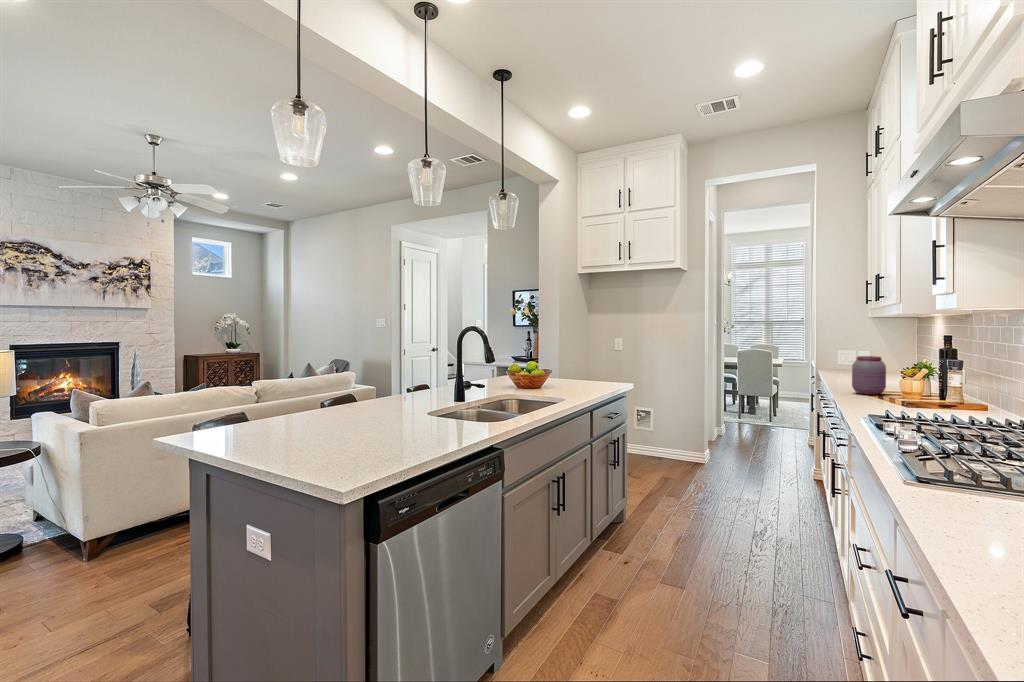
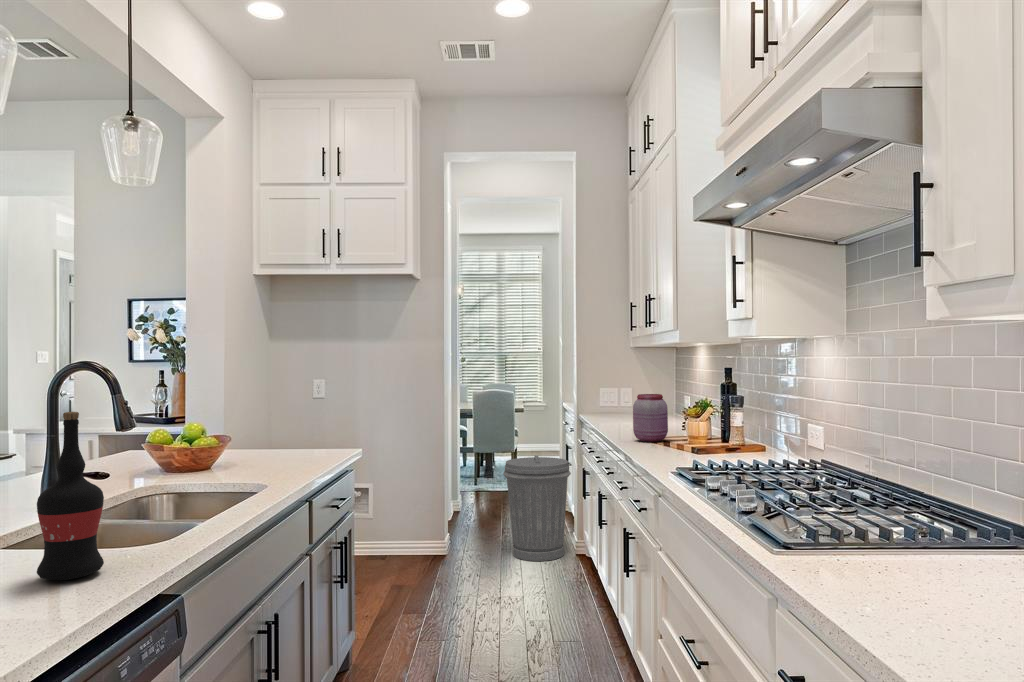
wine bottle: none [446,351,475,433] -> present [37,412,104,580]
trash can: none [751,401,809,480] -> present [503,456,571,561]

